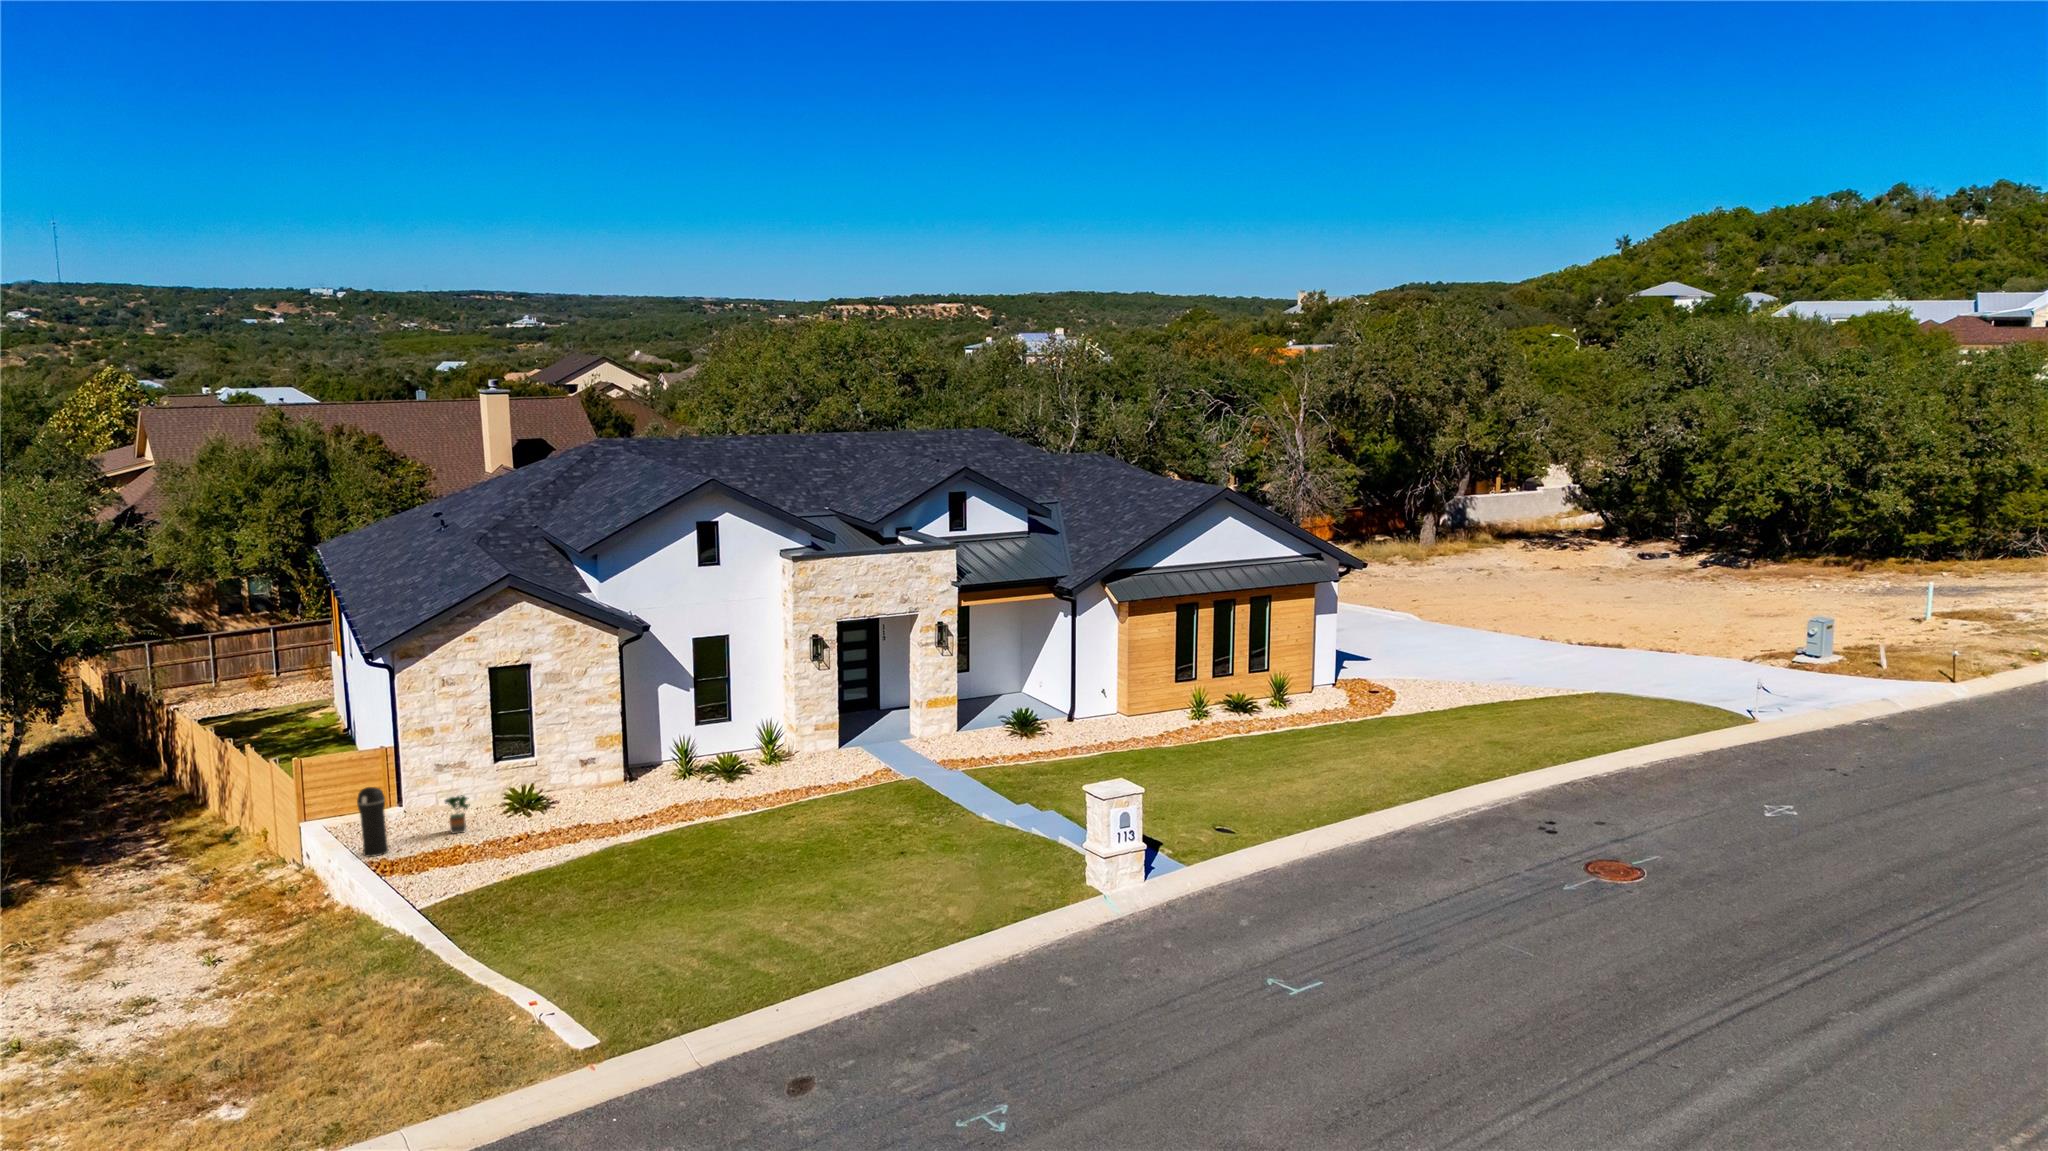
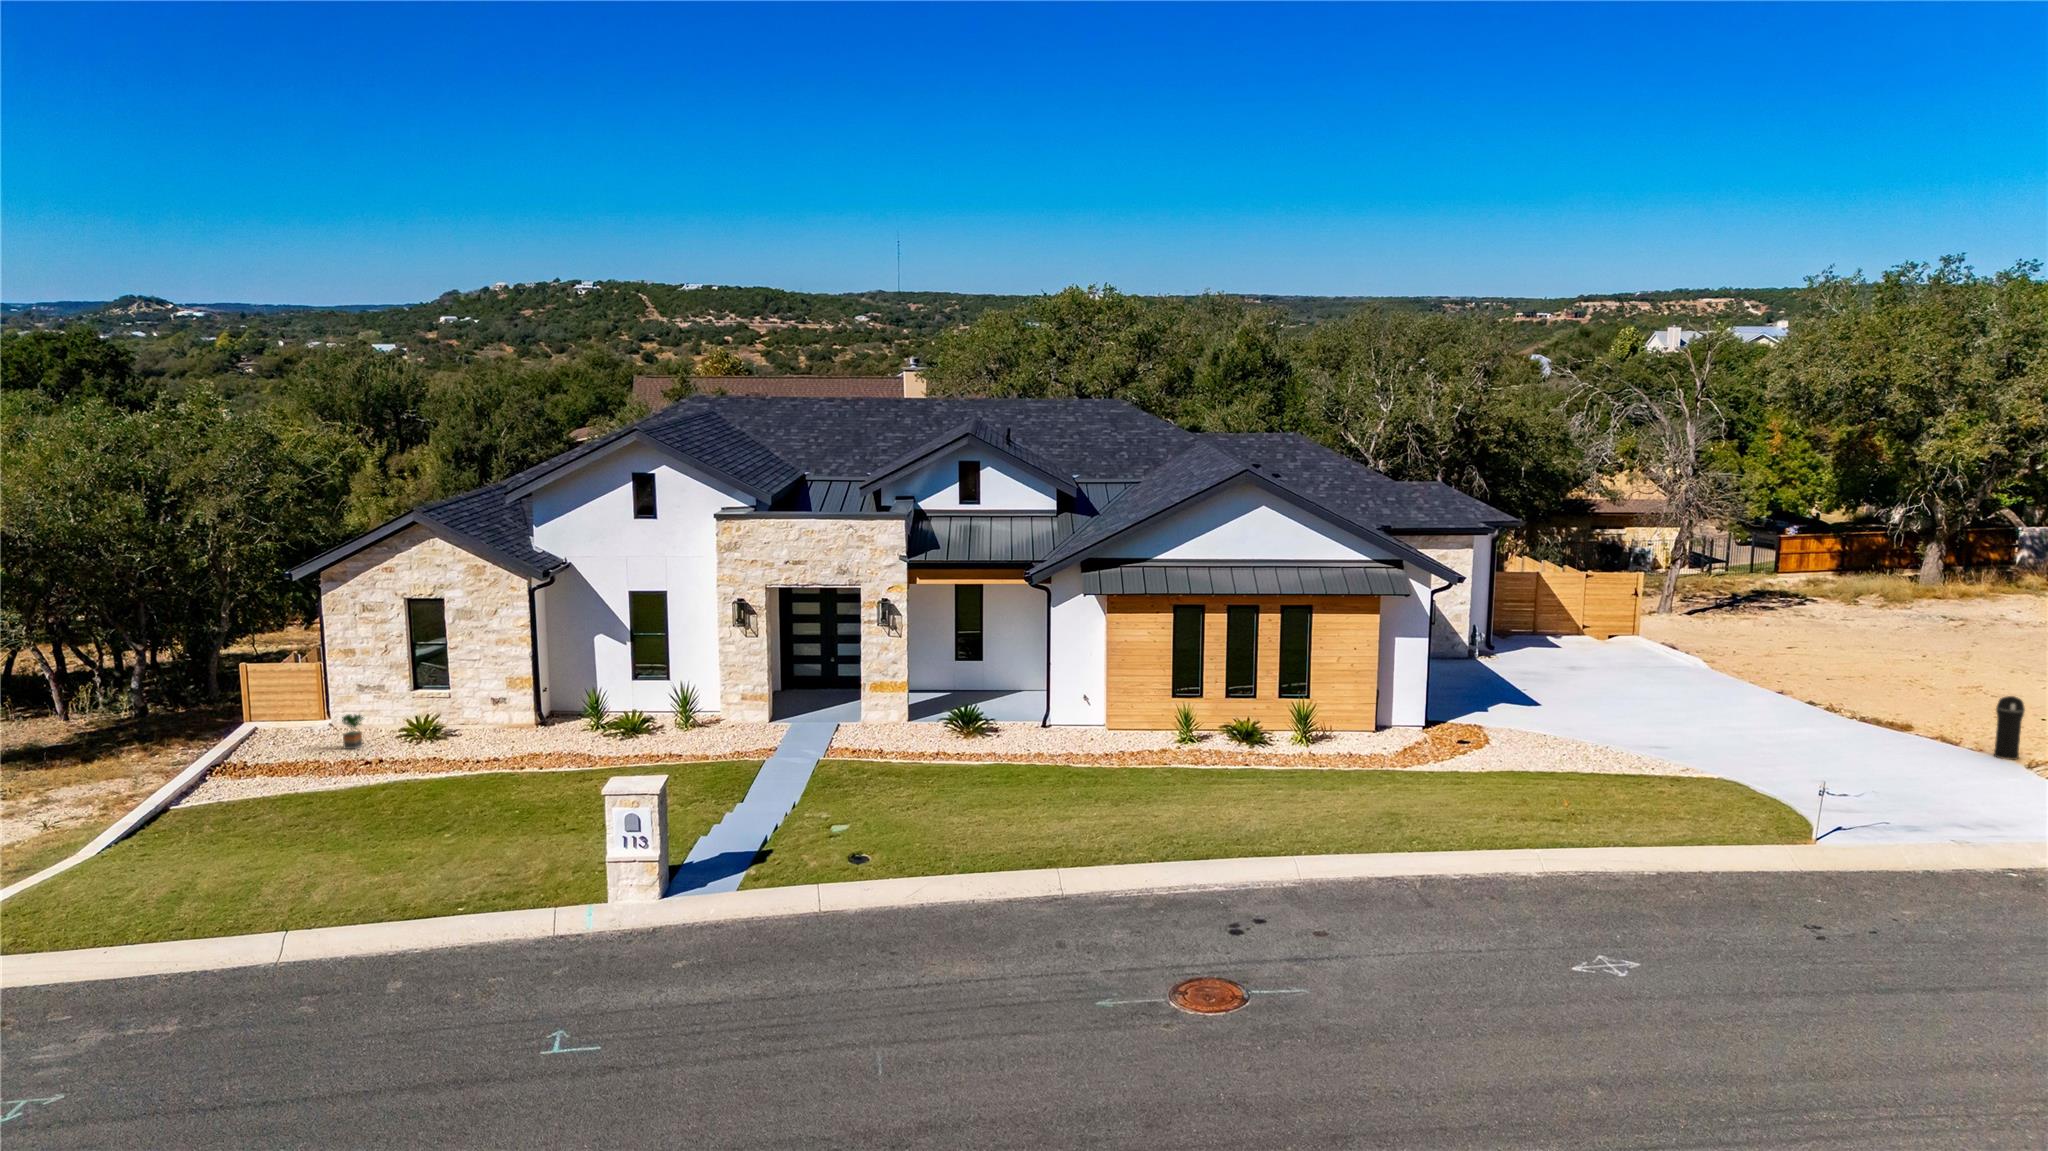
trash can: present [357,787,388,857] -> present [1994,696,2025,760]

